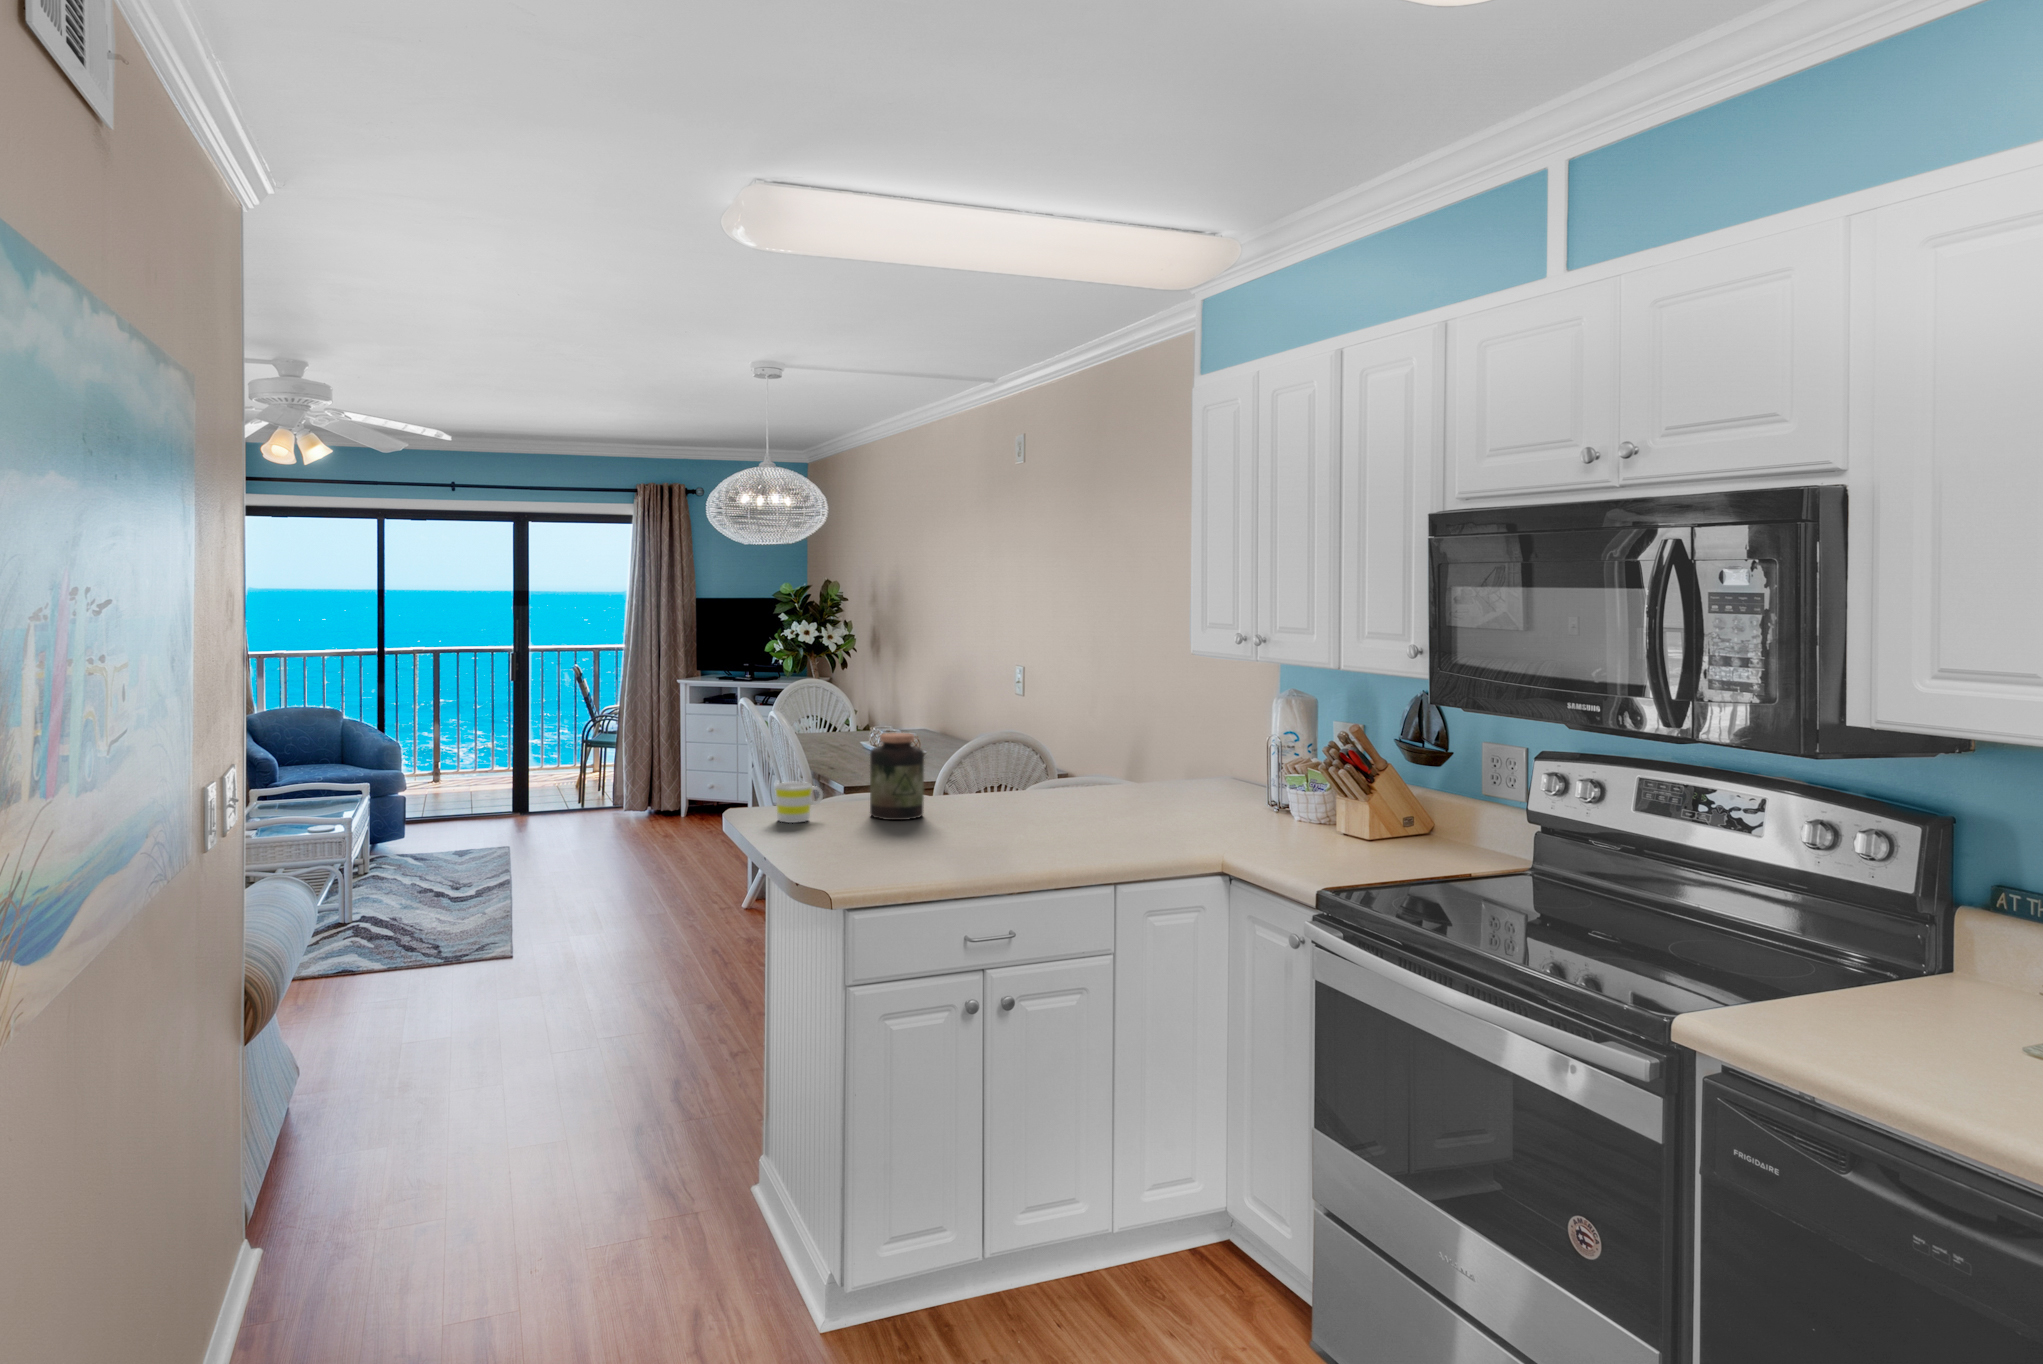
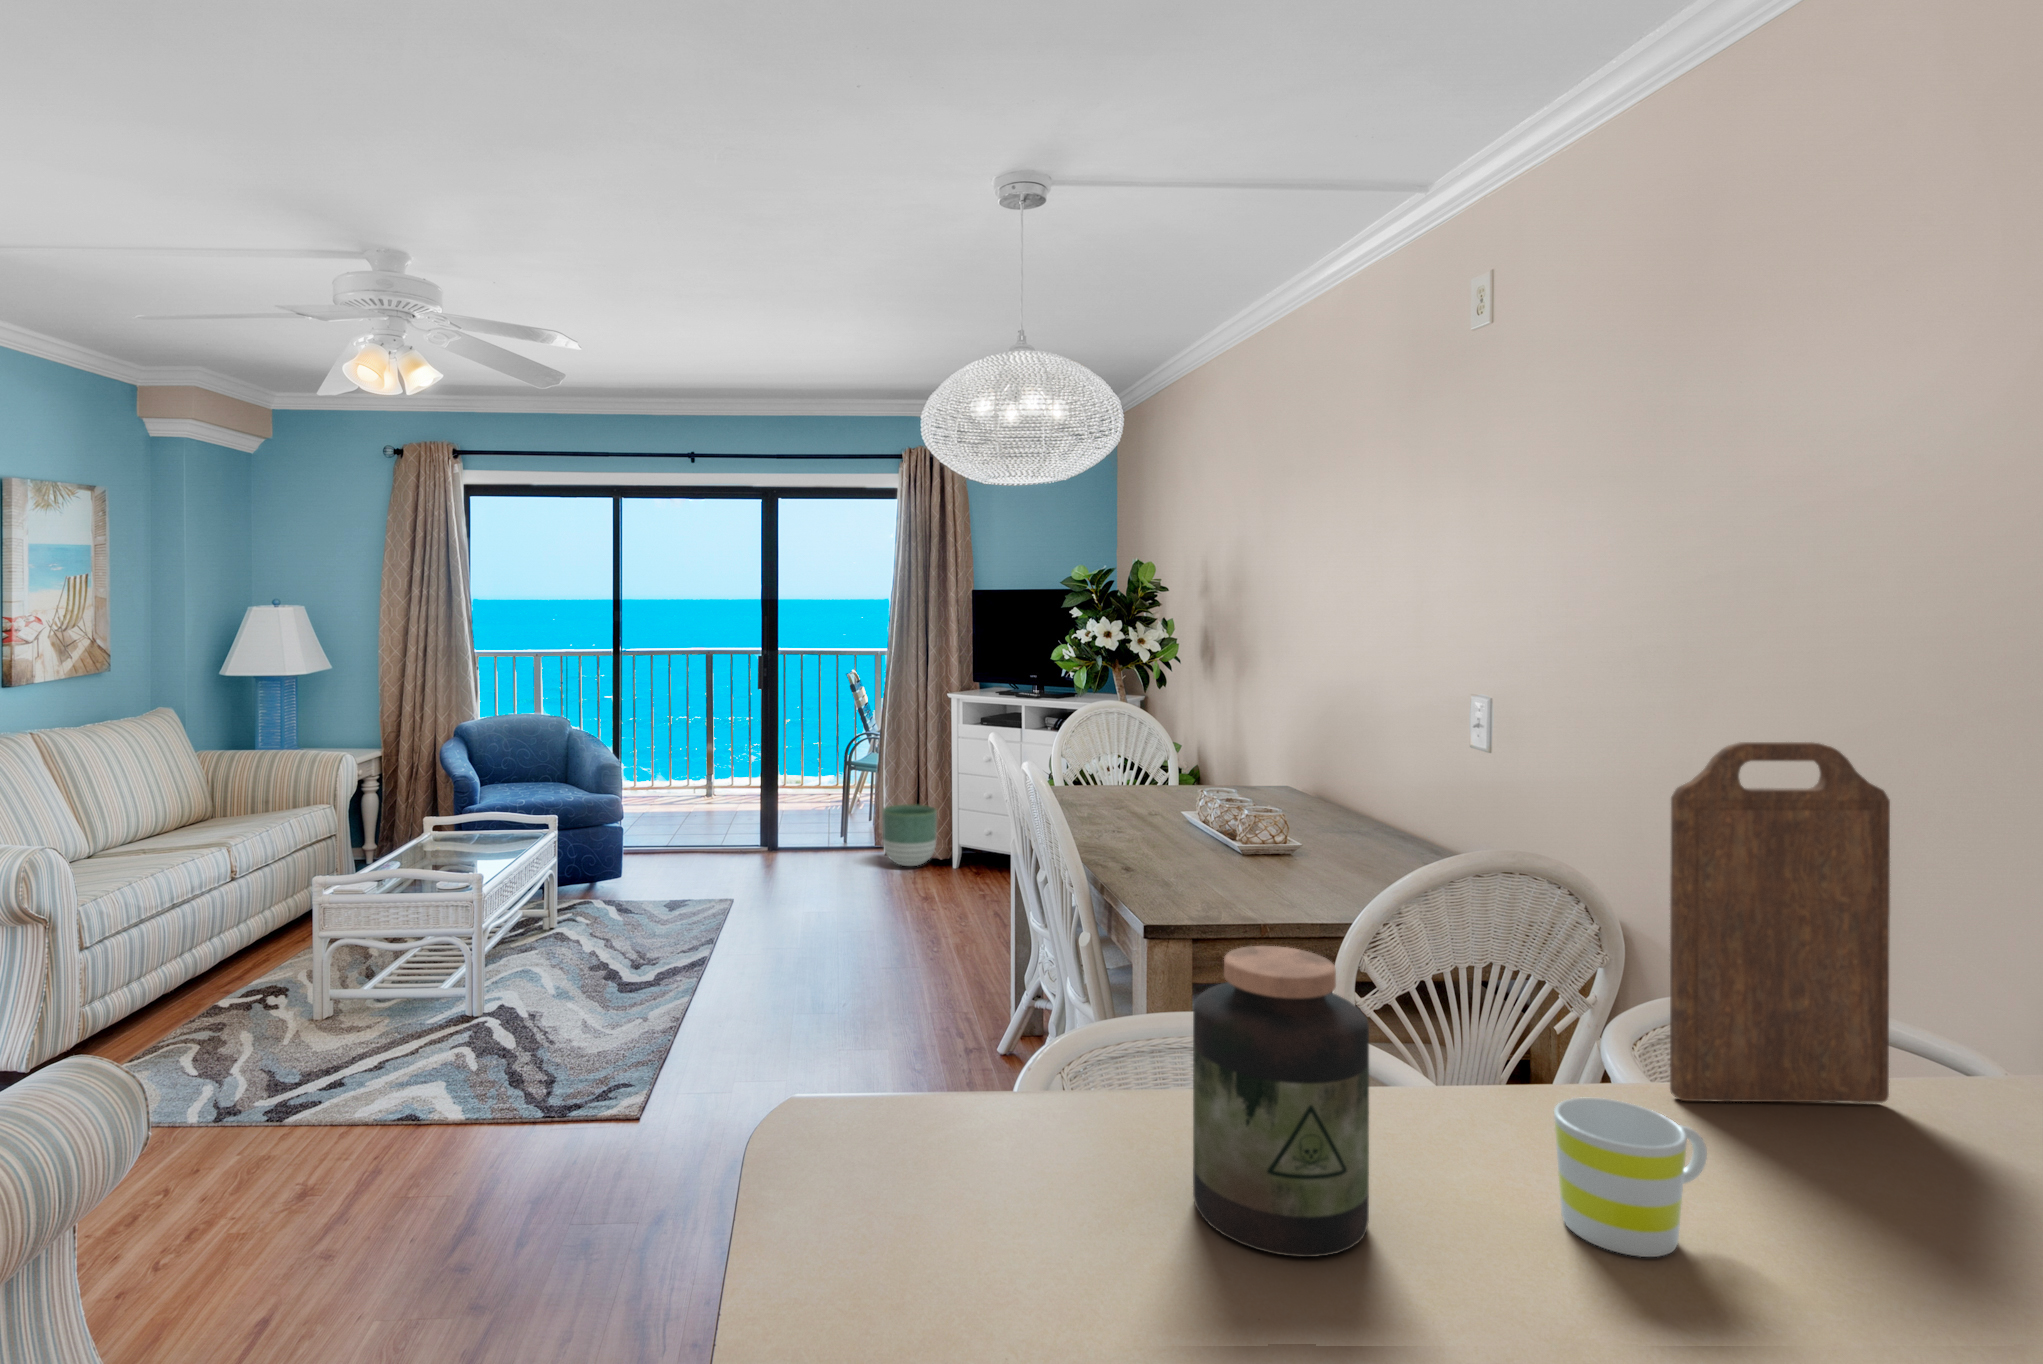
cutting board: none [1035,667,1105,795] -> present [1670,742,1890,1103]
planter: none [625,771,670,819] -> present [882,804,937,866]
mug: present [775,782,823,823] -> present [1554,1097,1707,1257]

